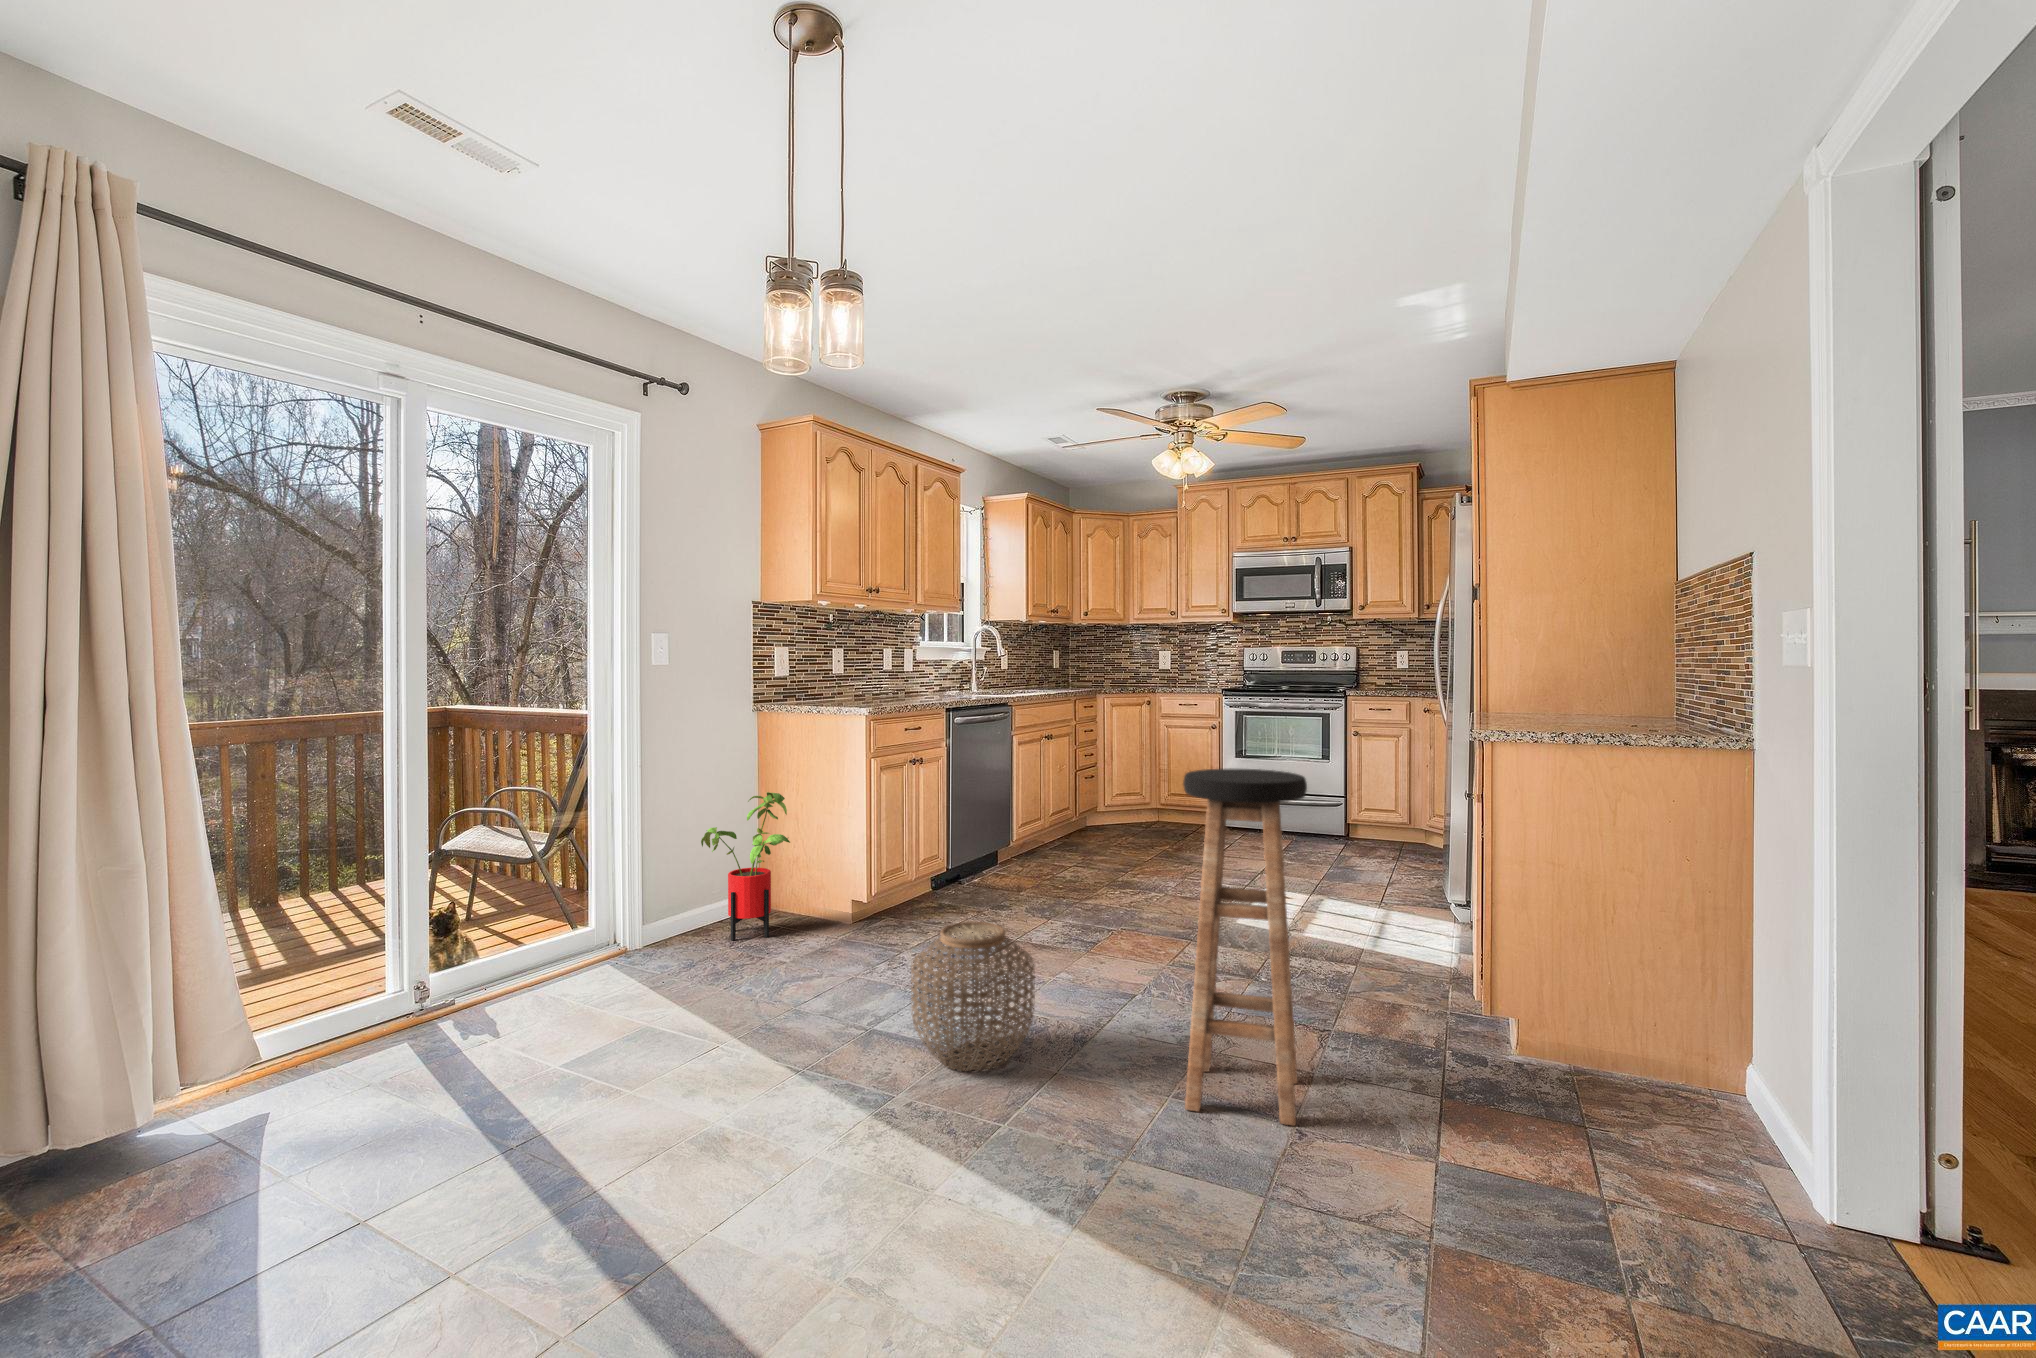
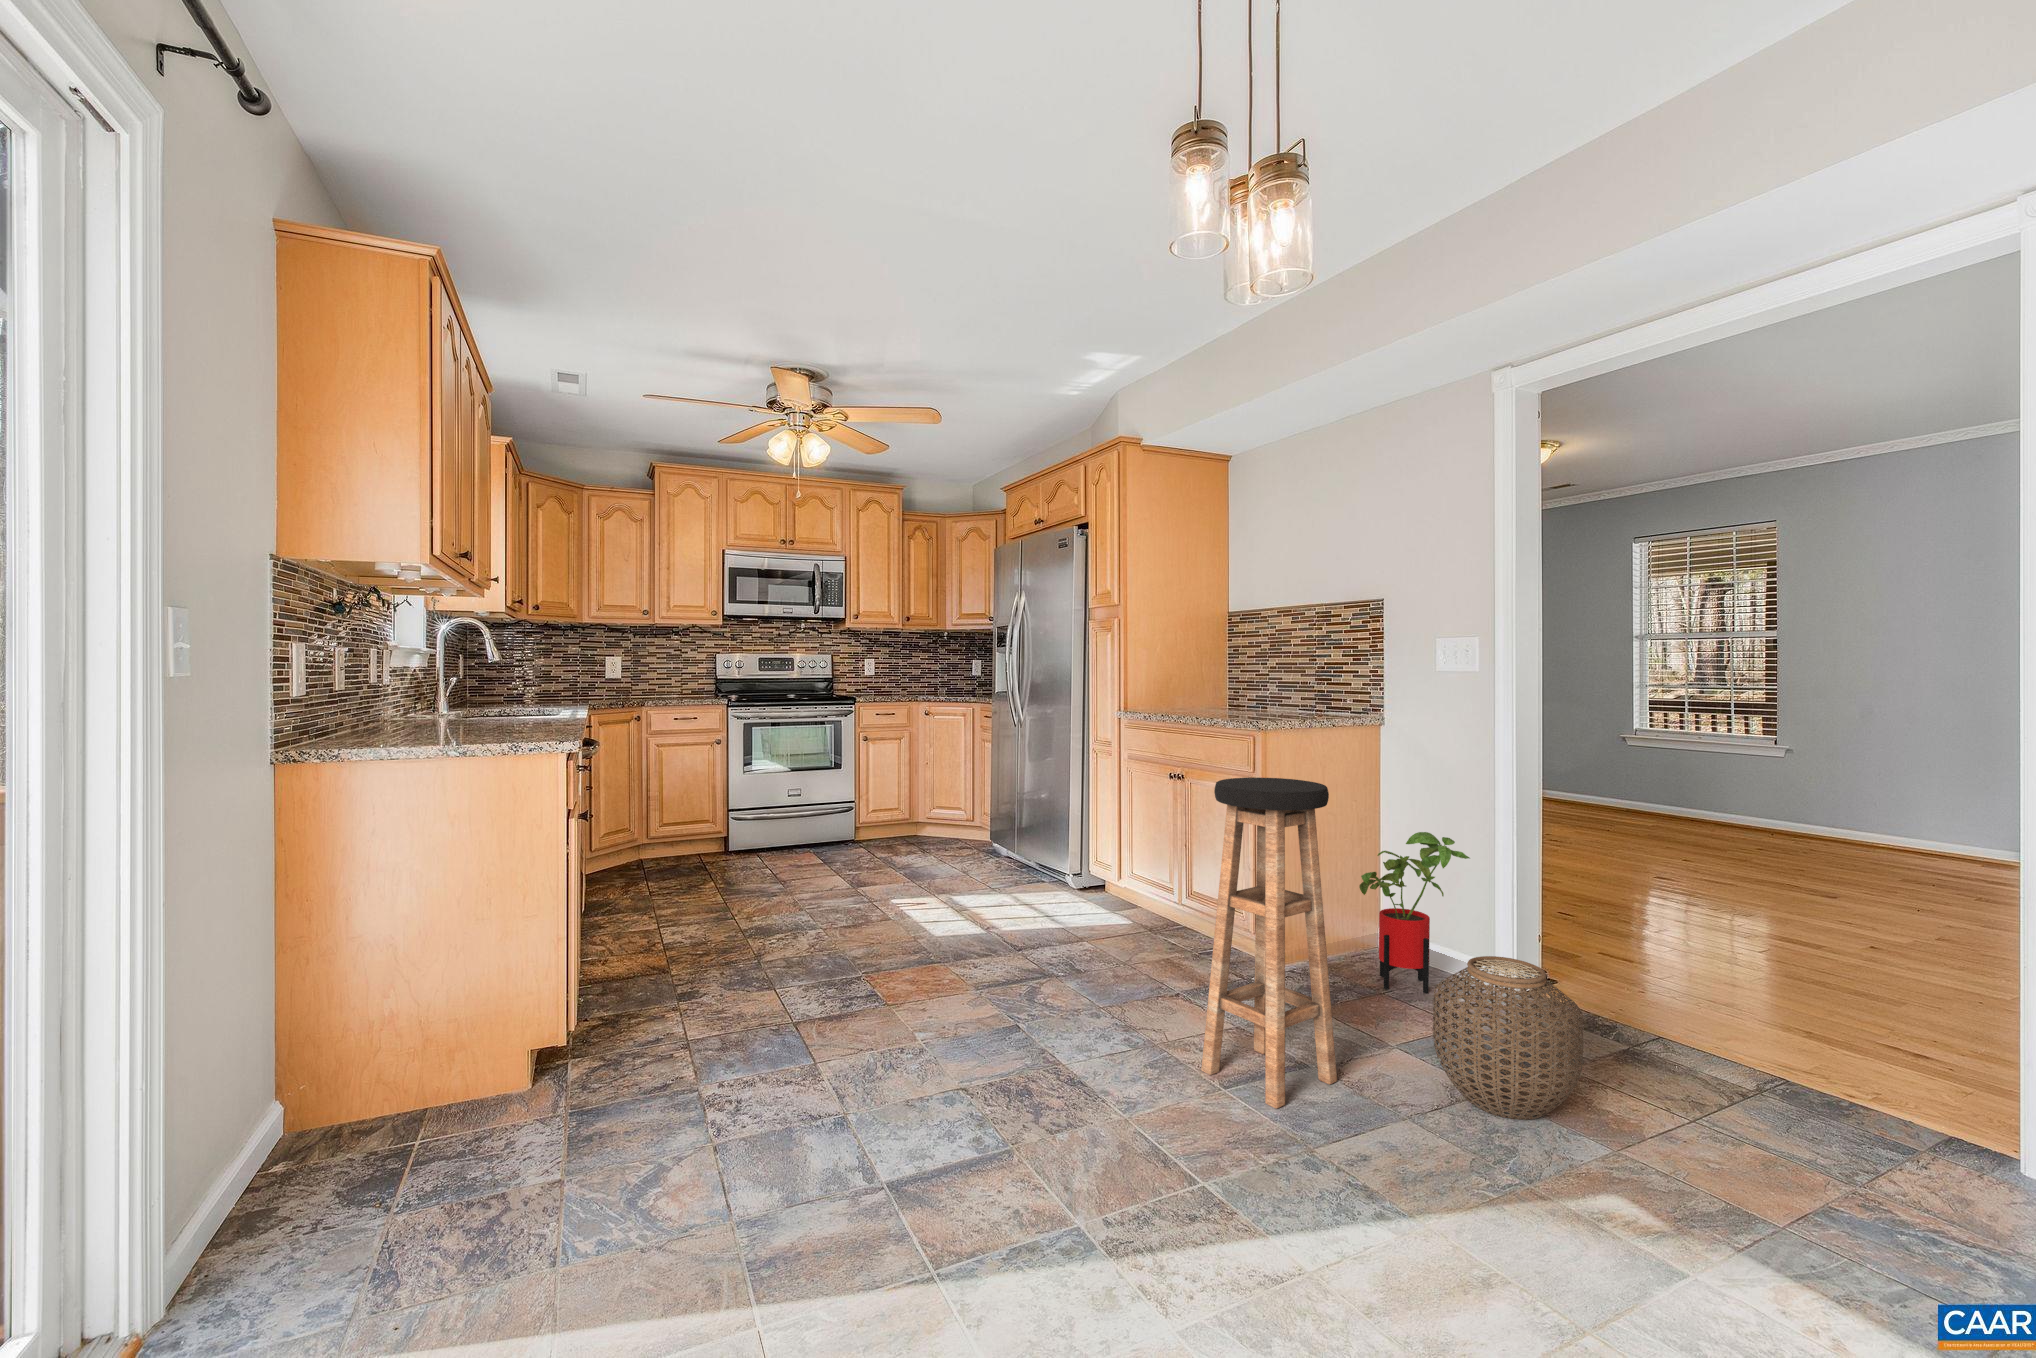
house plant: present [701,792,790,940] -> present [1359,832,1469,994]
woven basket: present [911,922,1035,1071] -> present [1433,956,1583,1120]

